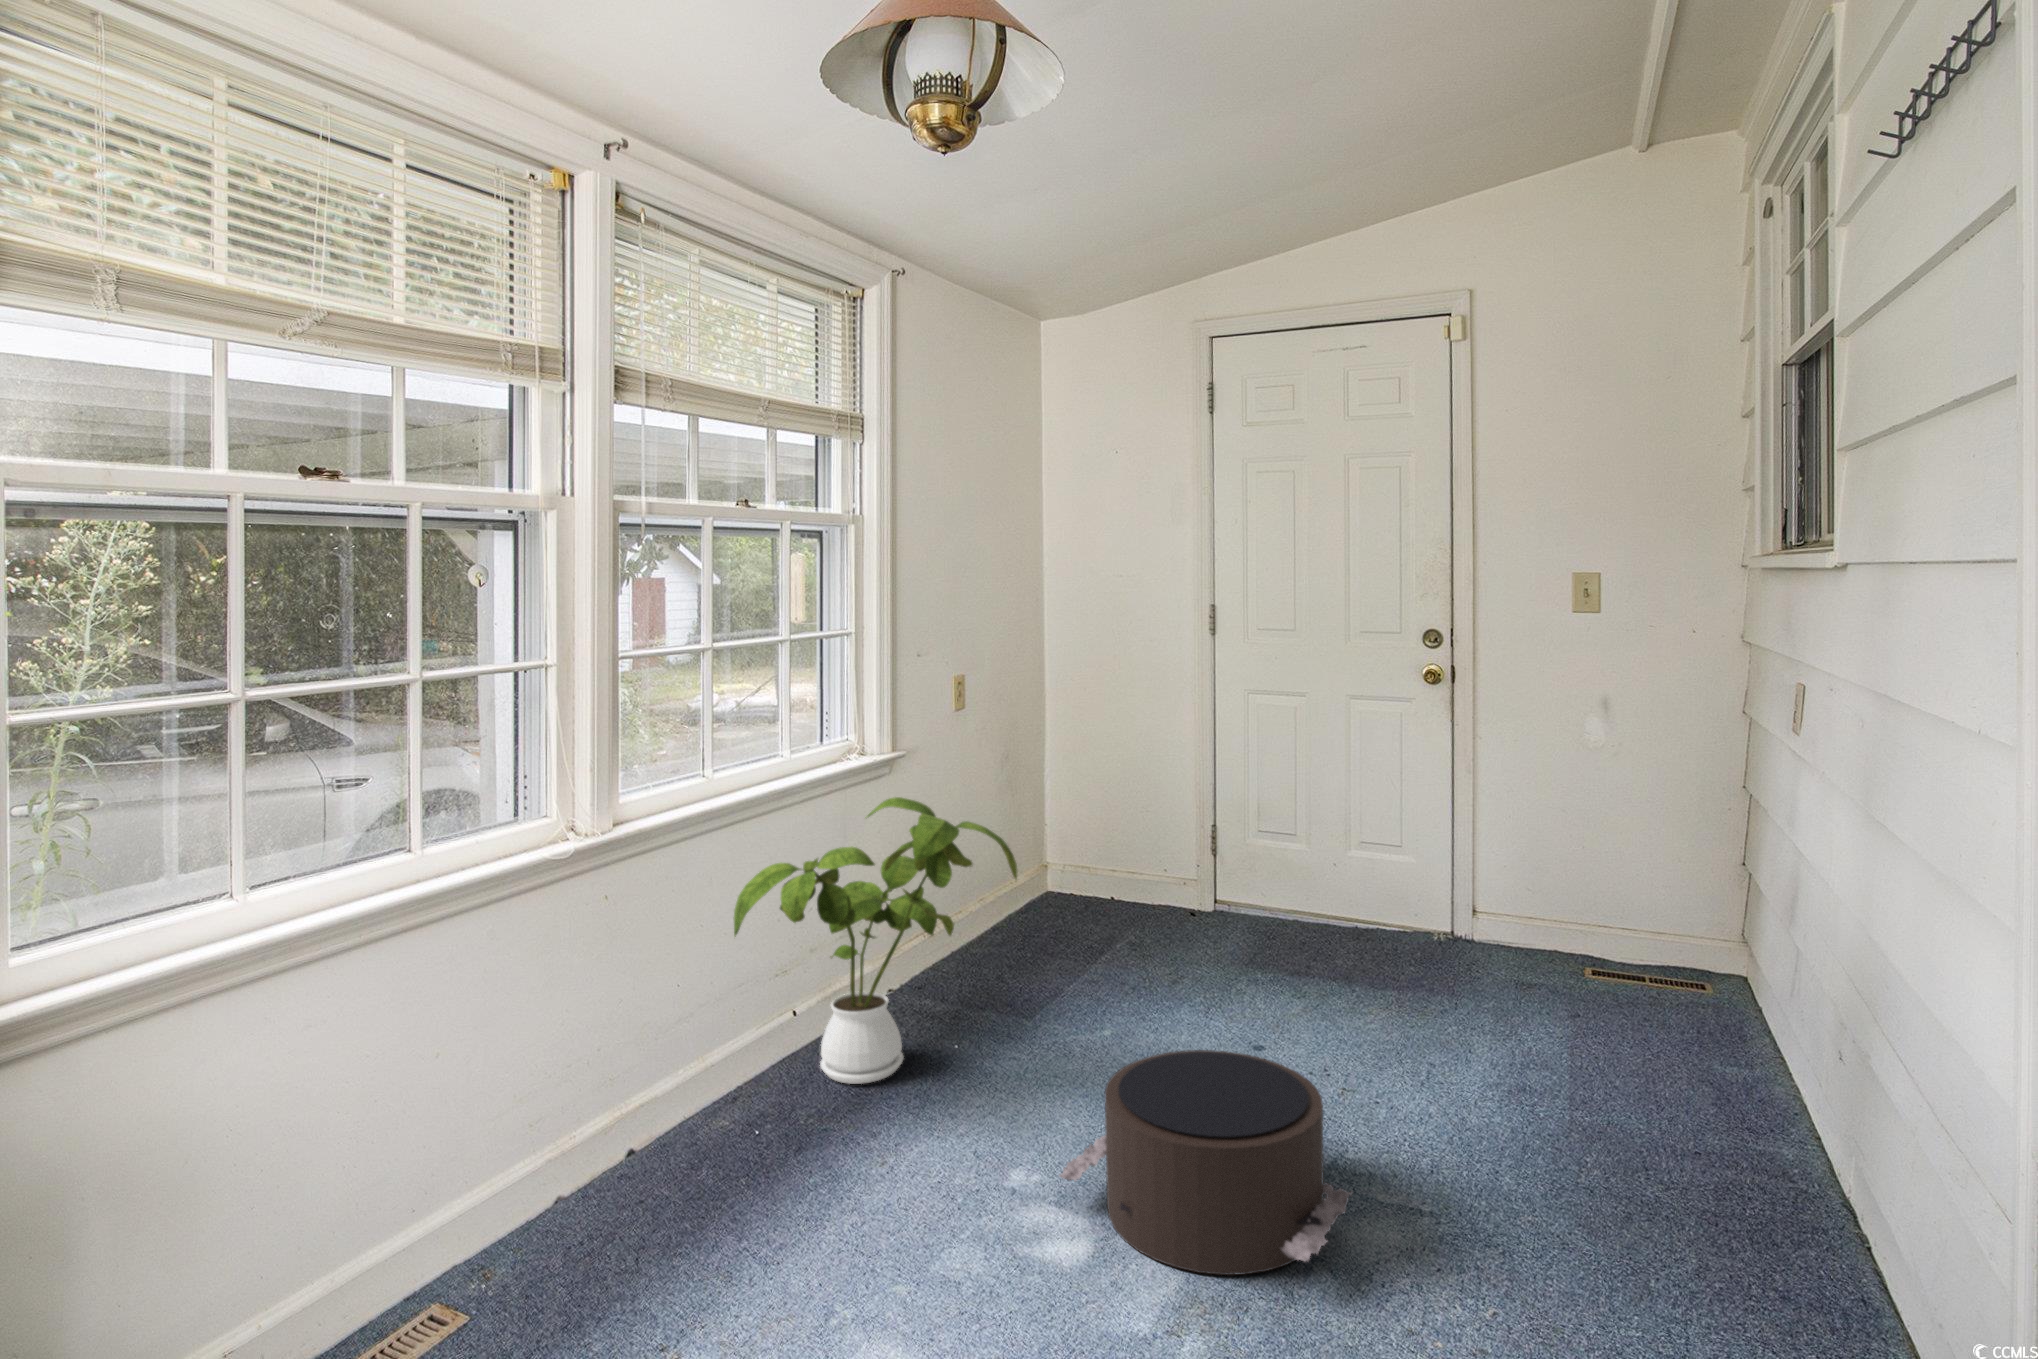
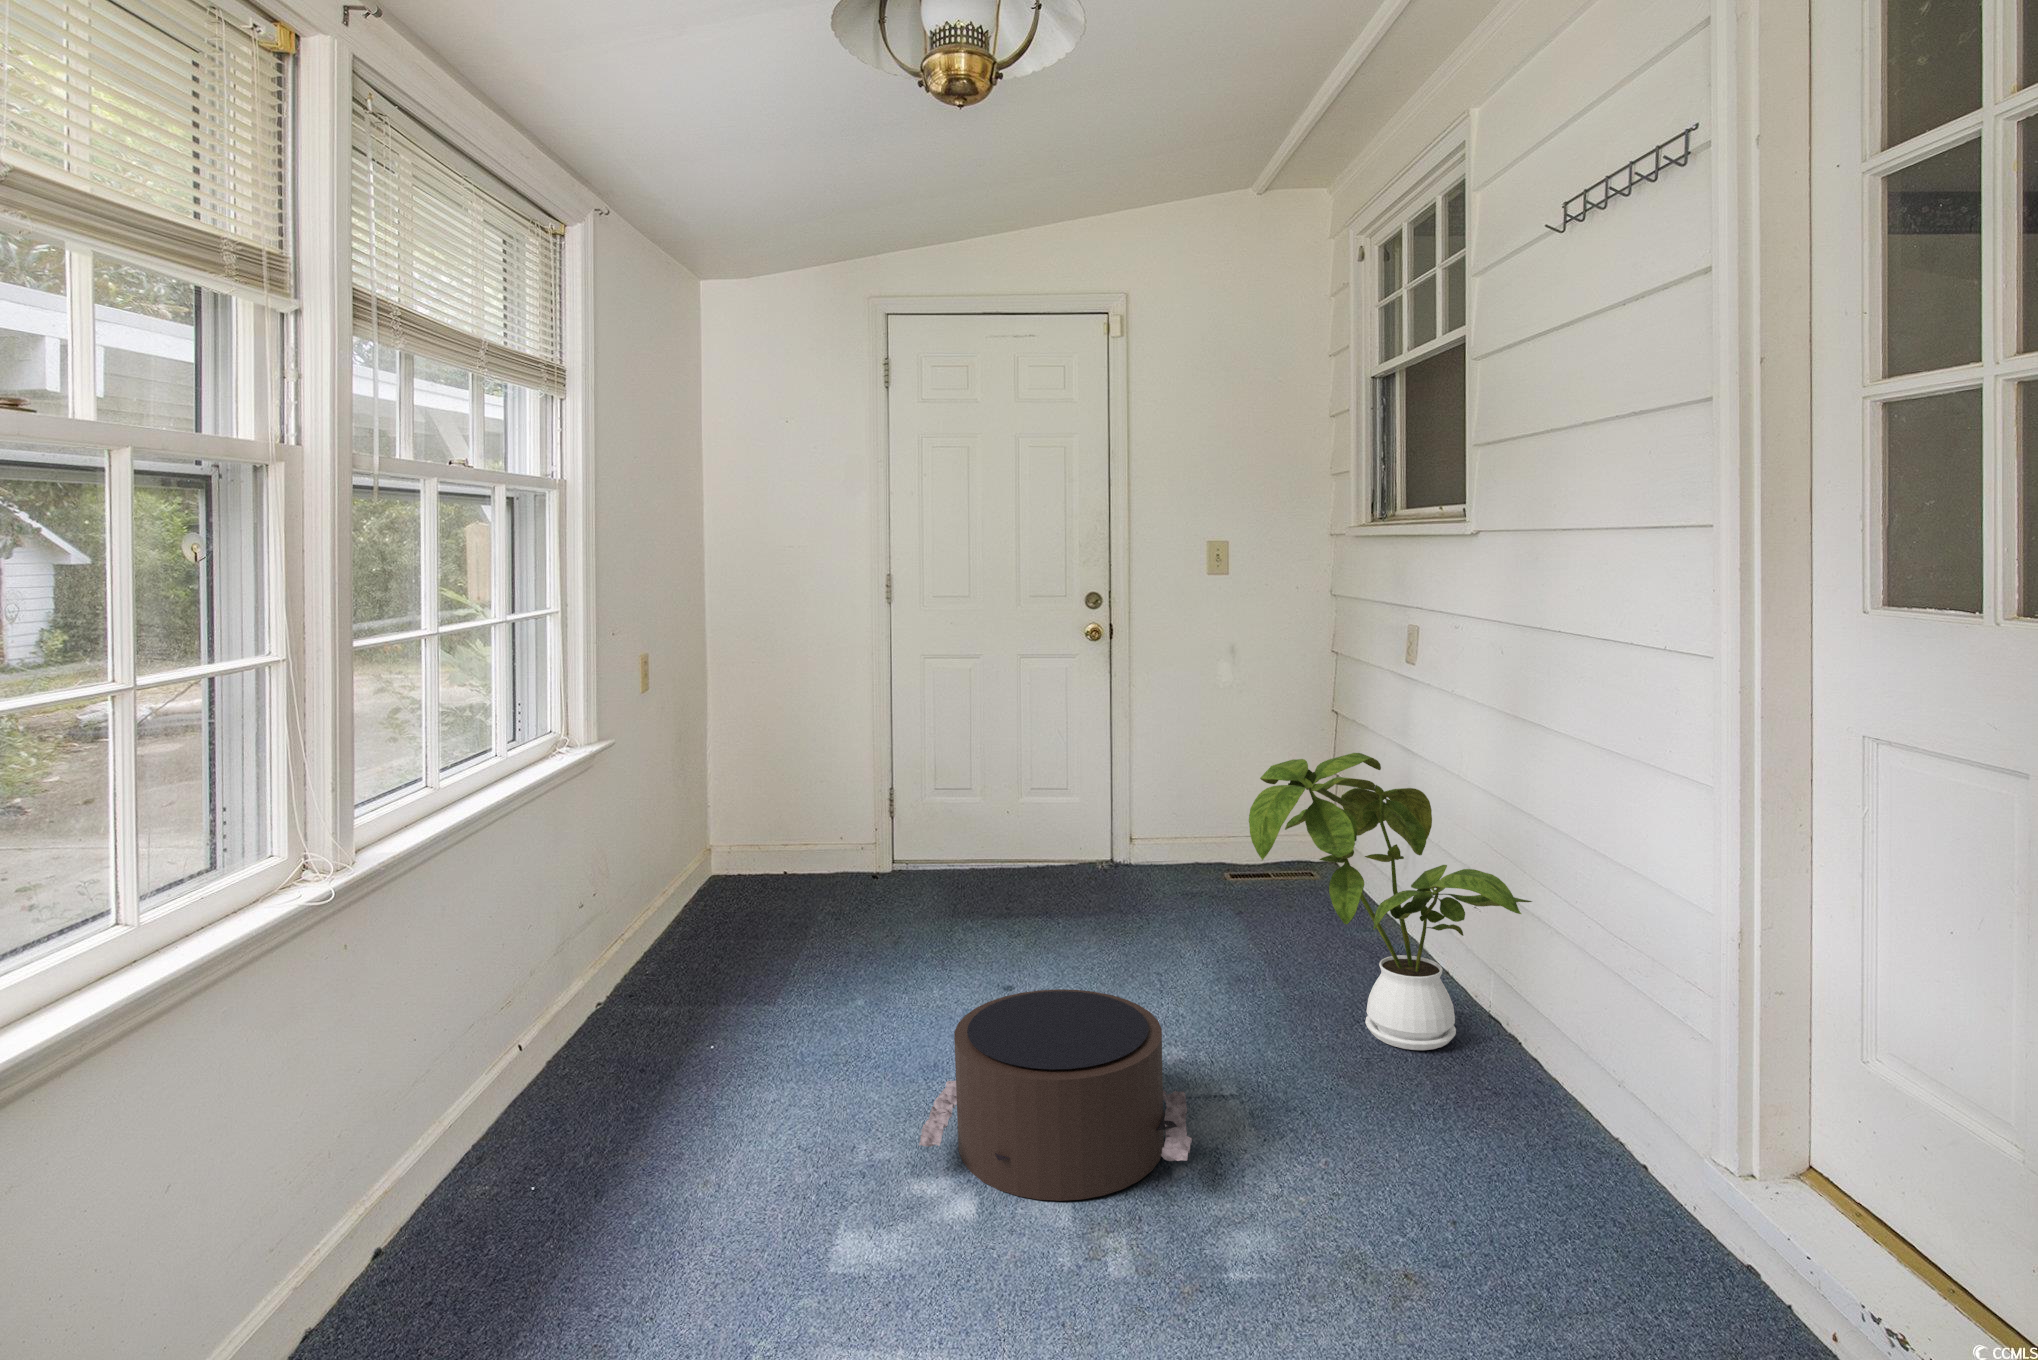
house plant: present [734,797,1017,1084] -> present [1249,753,1532,1050]

